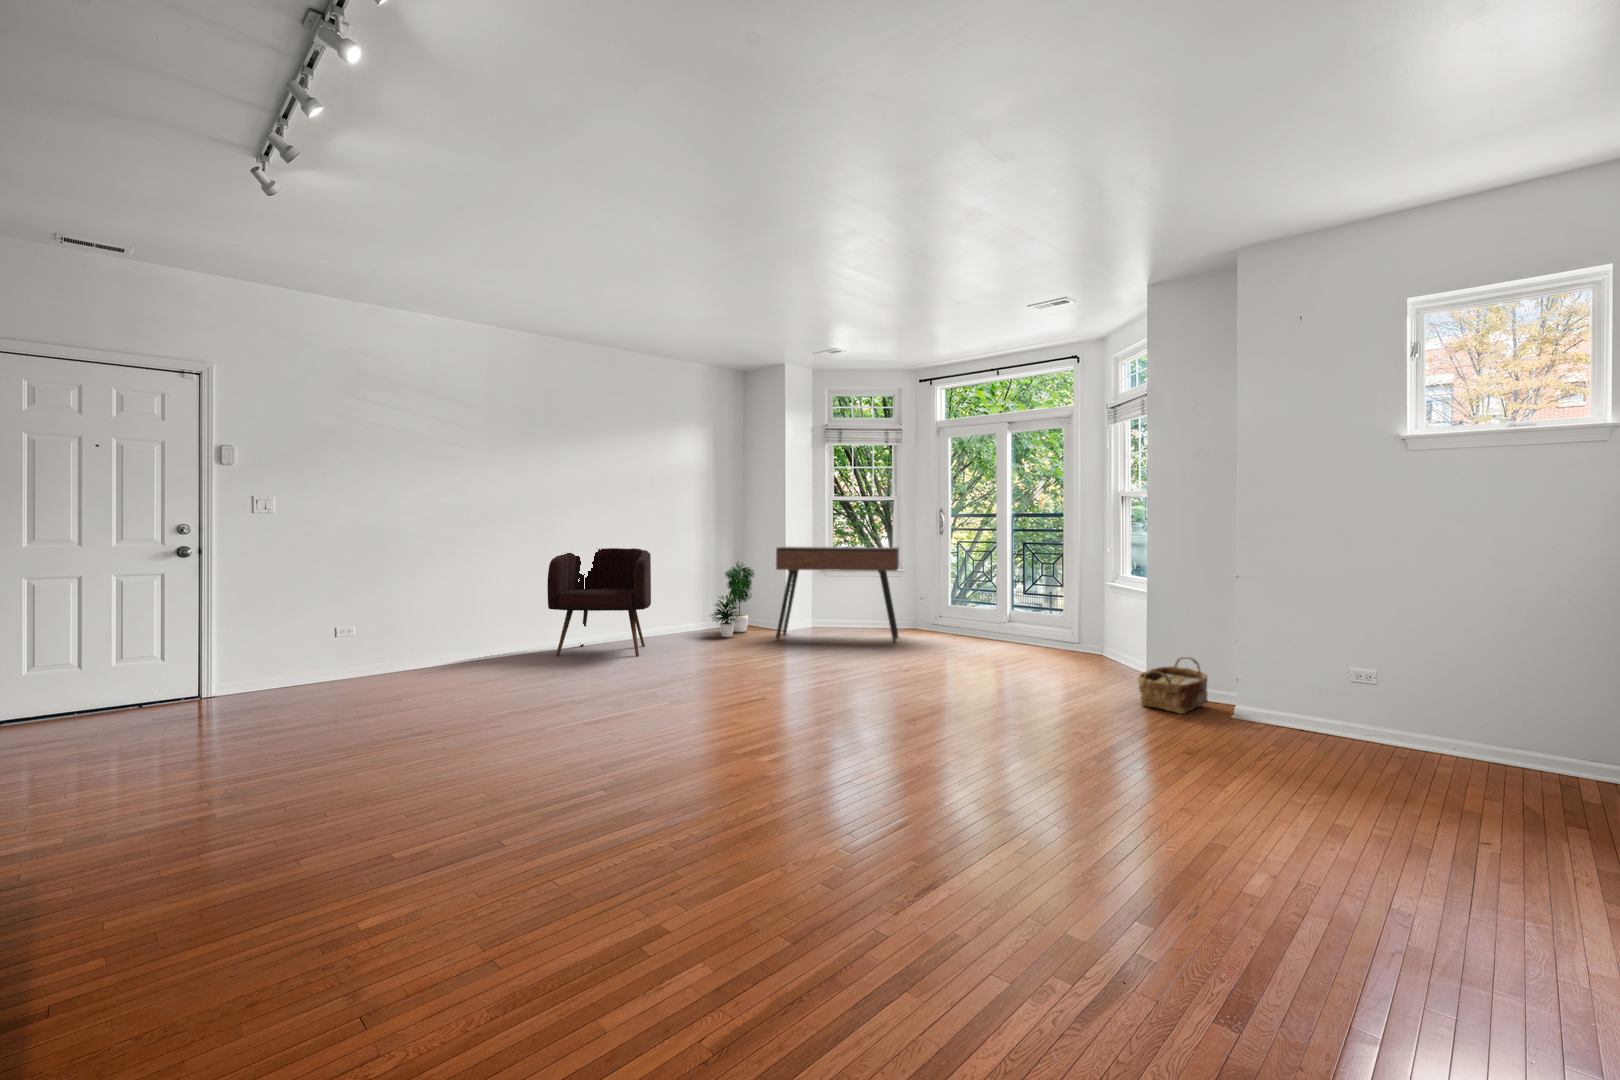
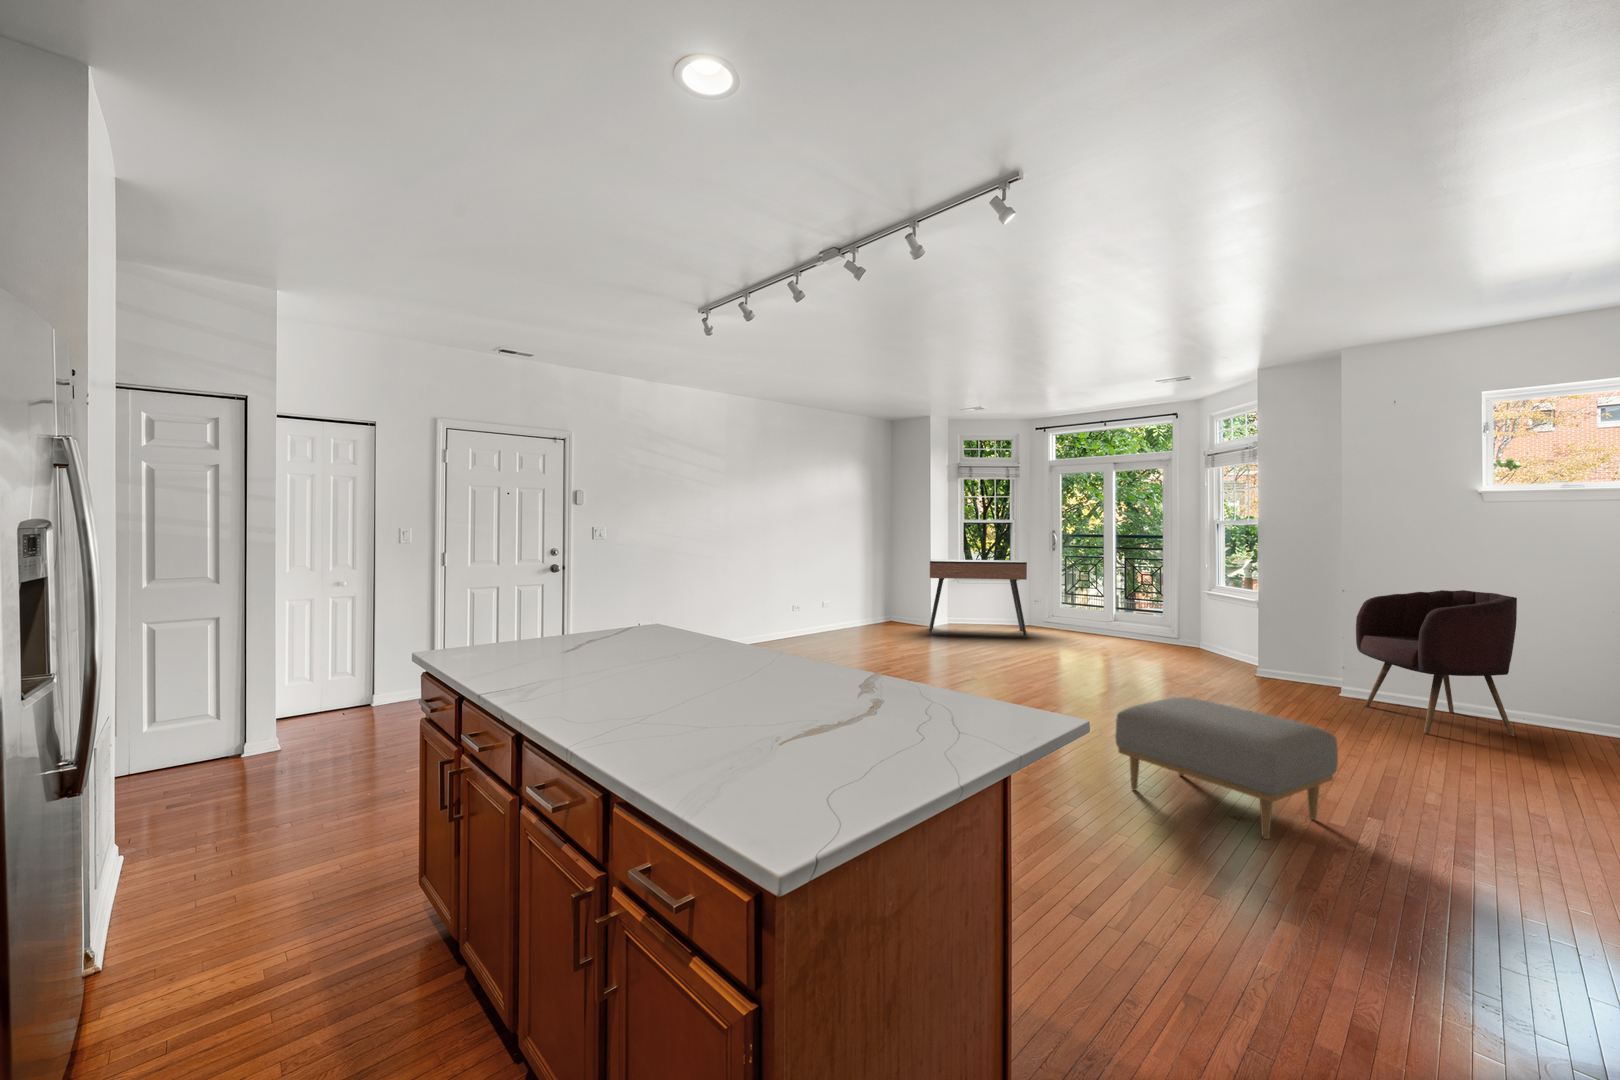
armchair: present [547,548,651,656] -> present [1356,590,1517,736]
potted plant: present [712,562,754,637] -> none [874,570,907,630]
woven basket: present [1138,657,1207,714] -> none [1260,649,1314,691]
ottoman: none [780,726,1074,960] -> present [1115,697,1338,839]

